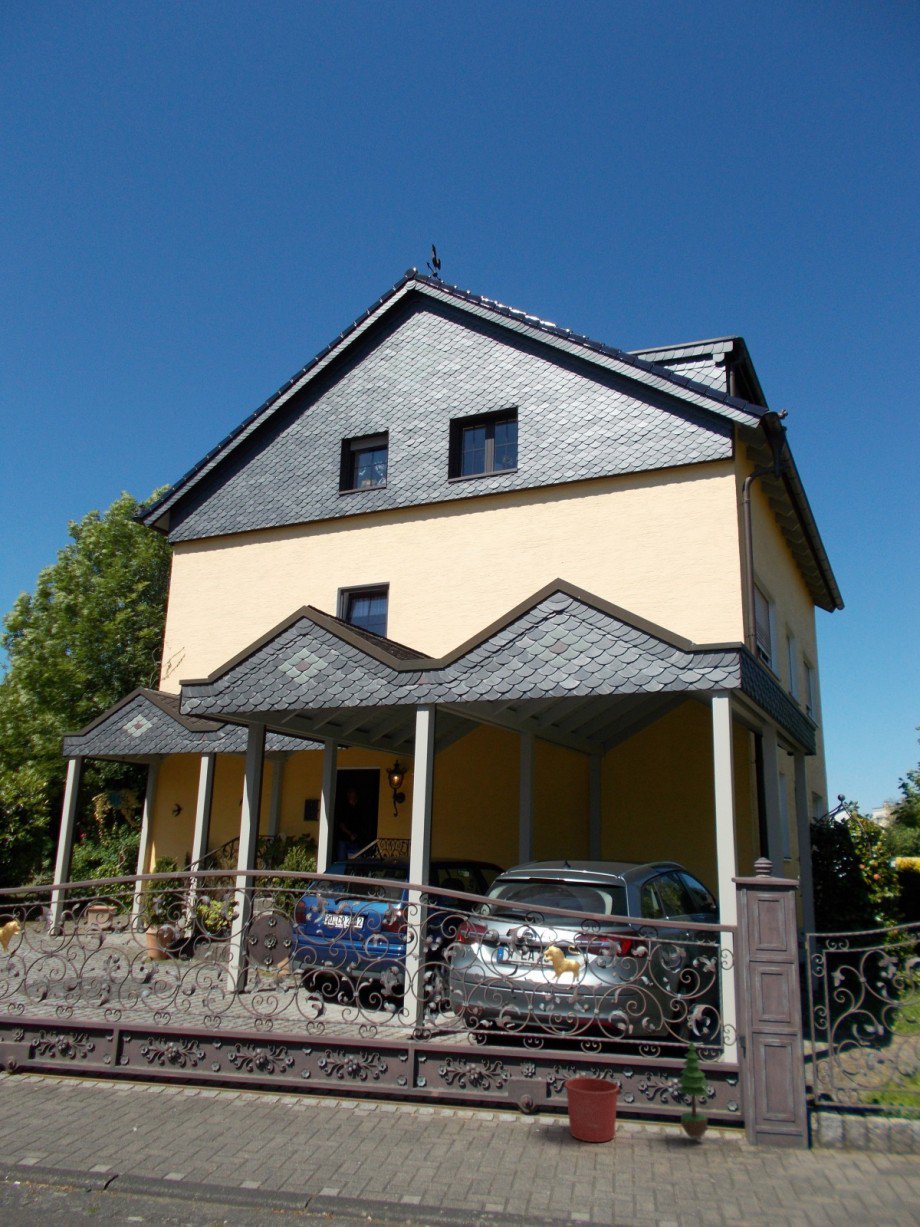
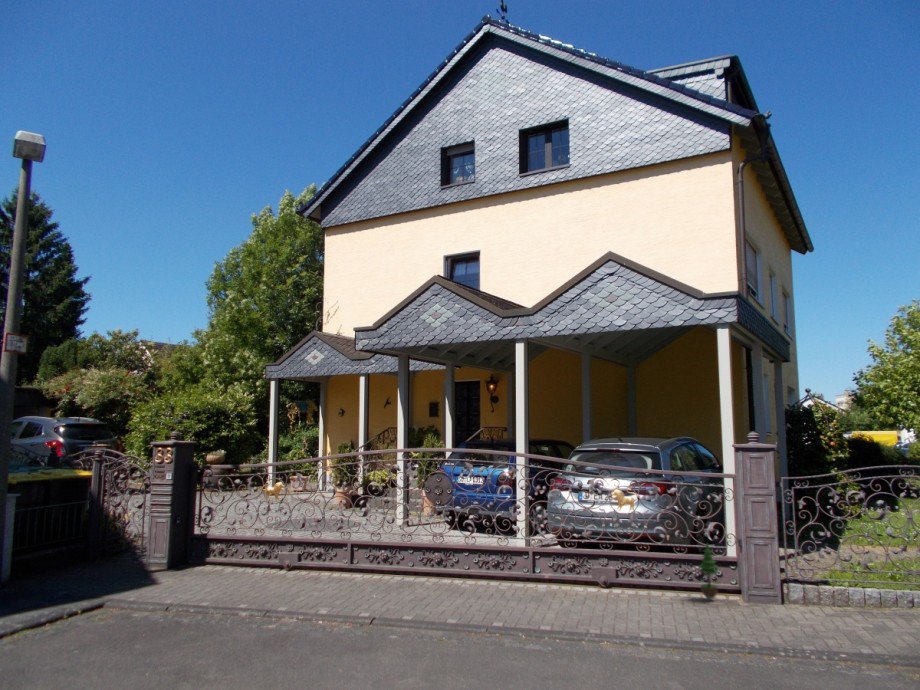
bucket: present [564,1077,621,1142] -> none [628,565,664,600]

